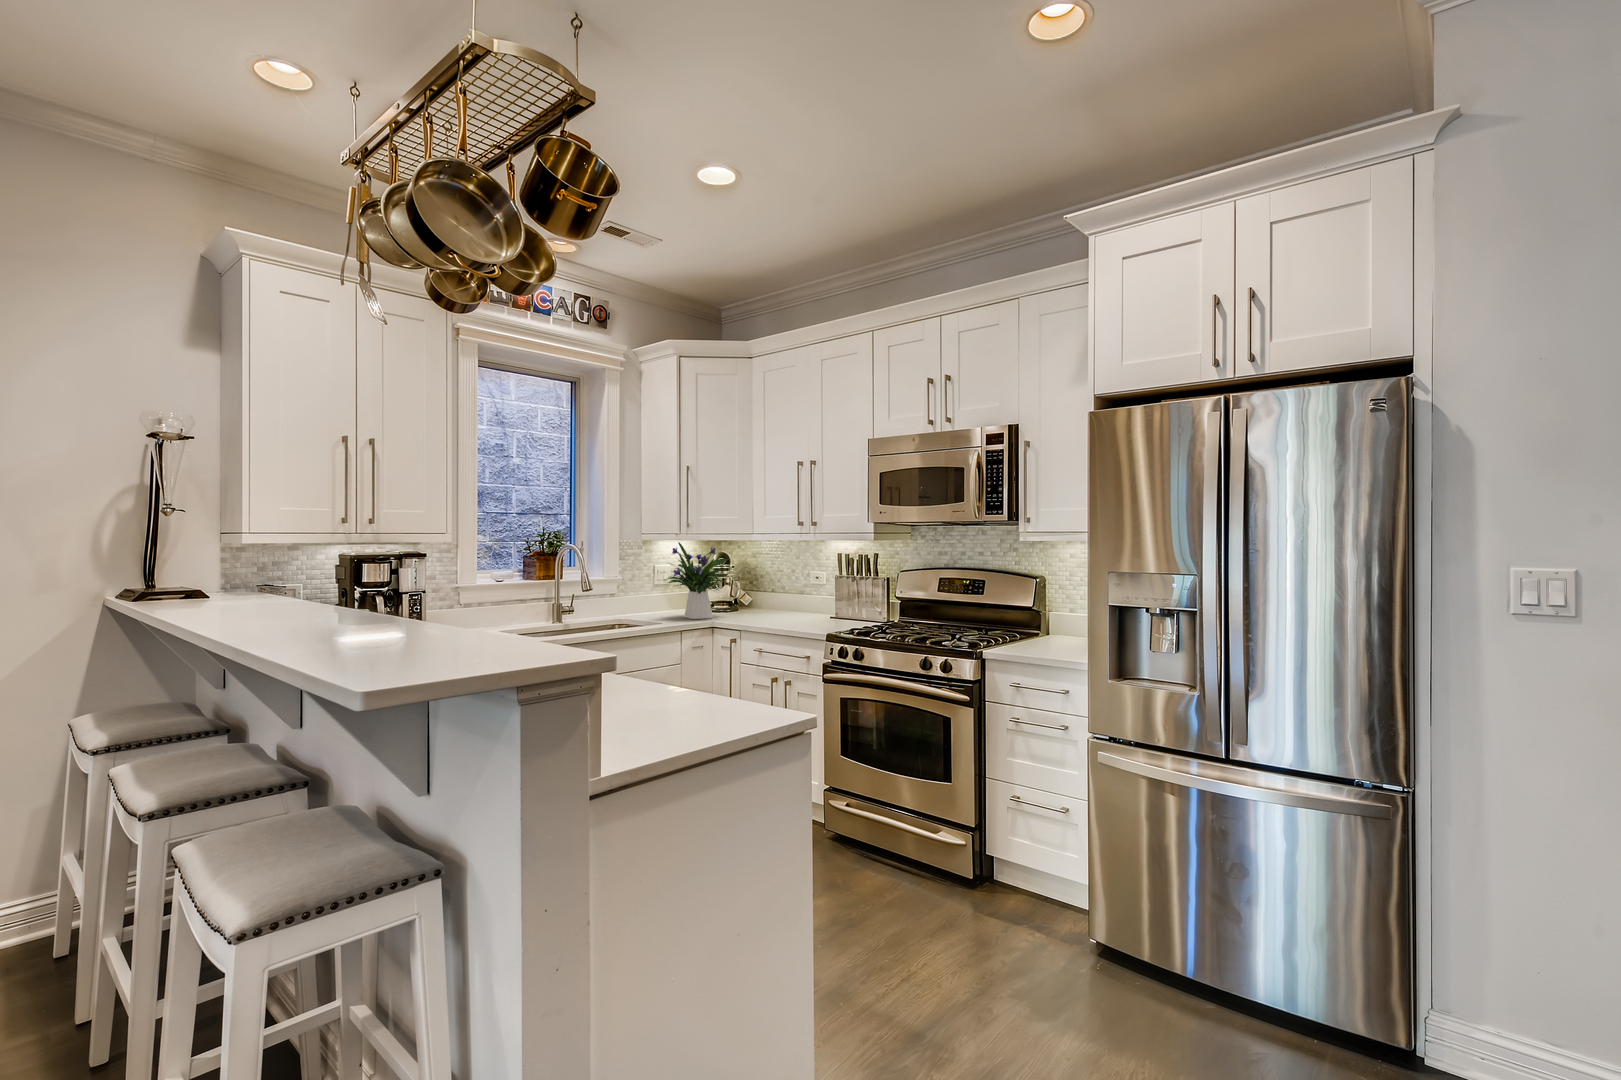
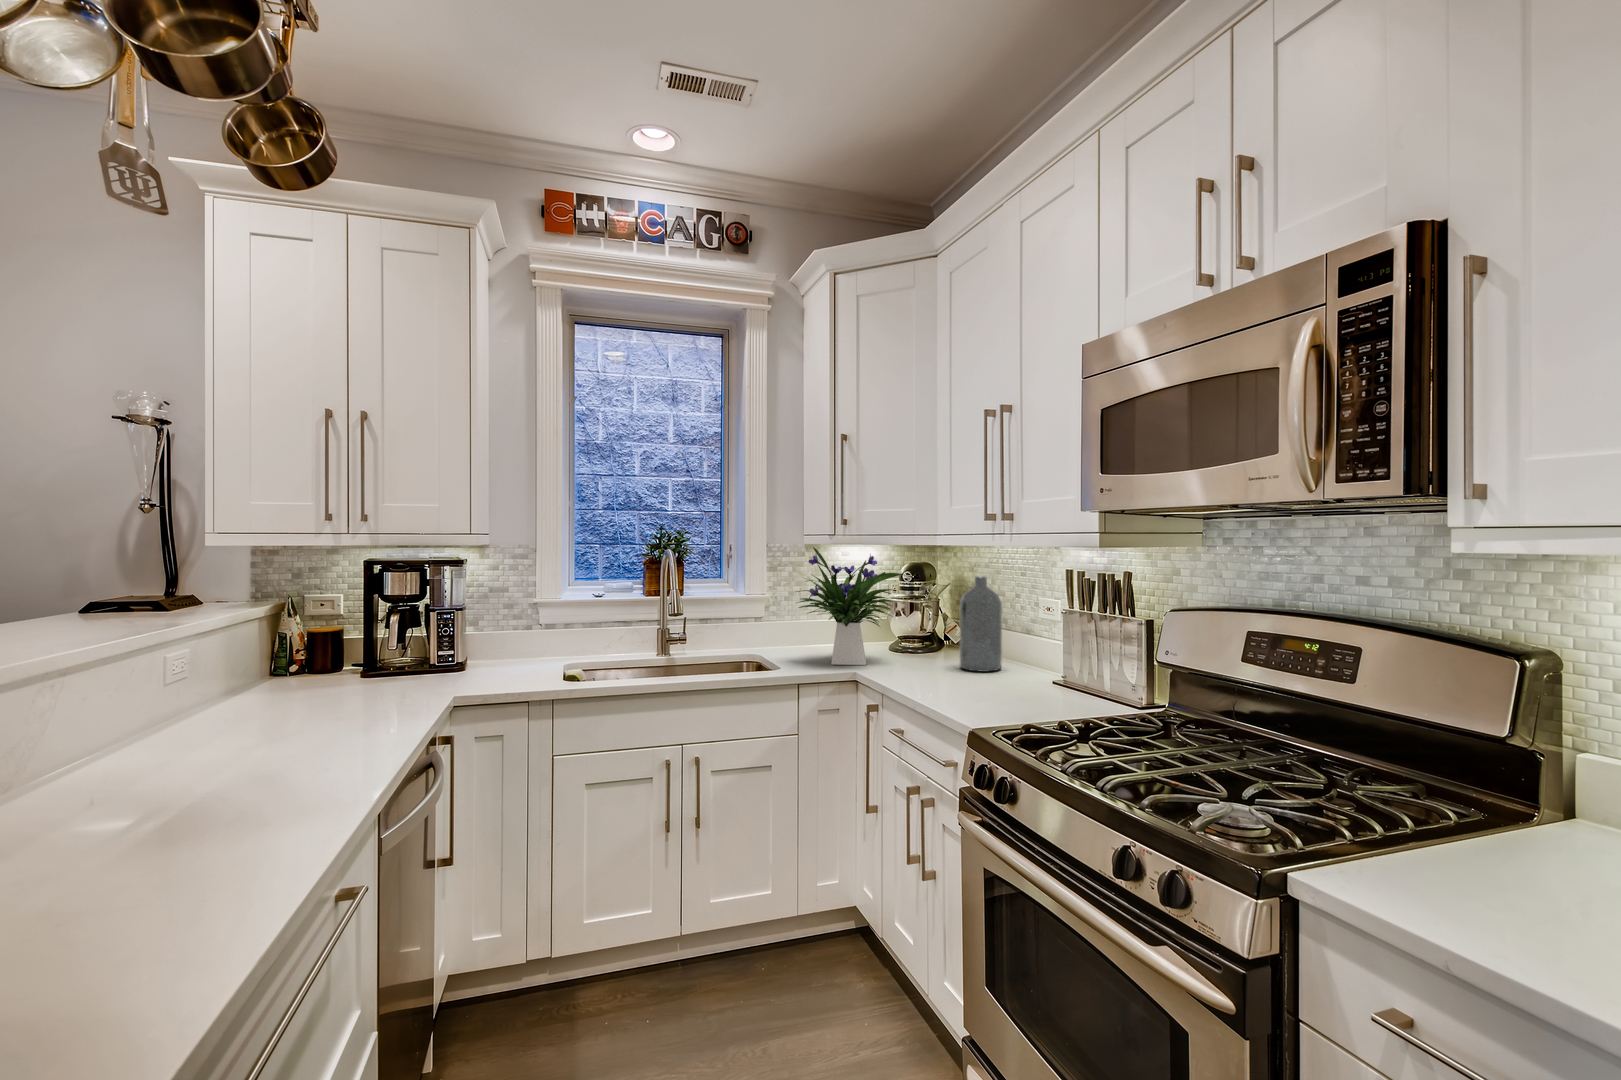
bottle: none [770,559,795,616] -> present [960,576,1002,672]

